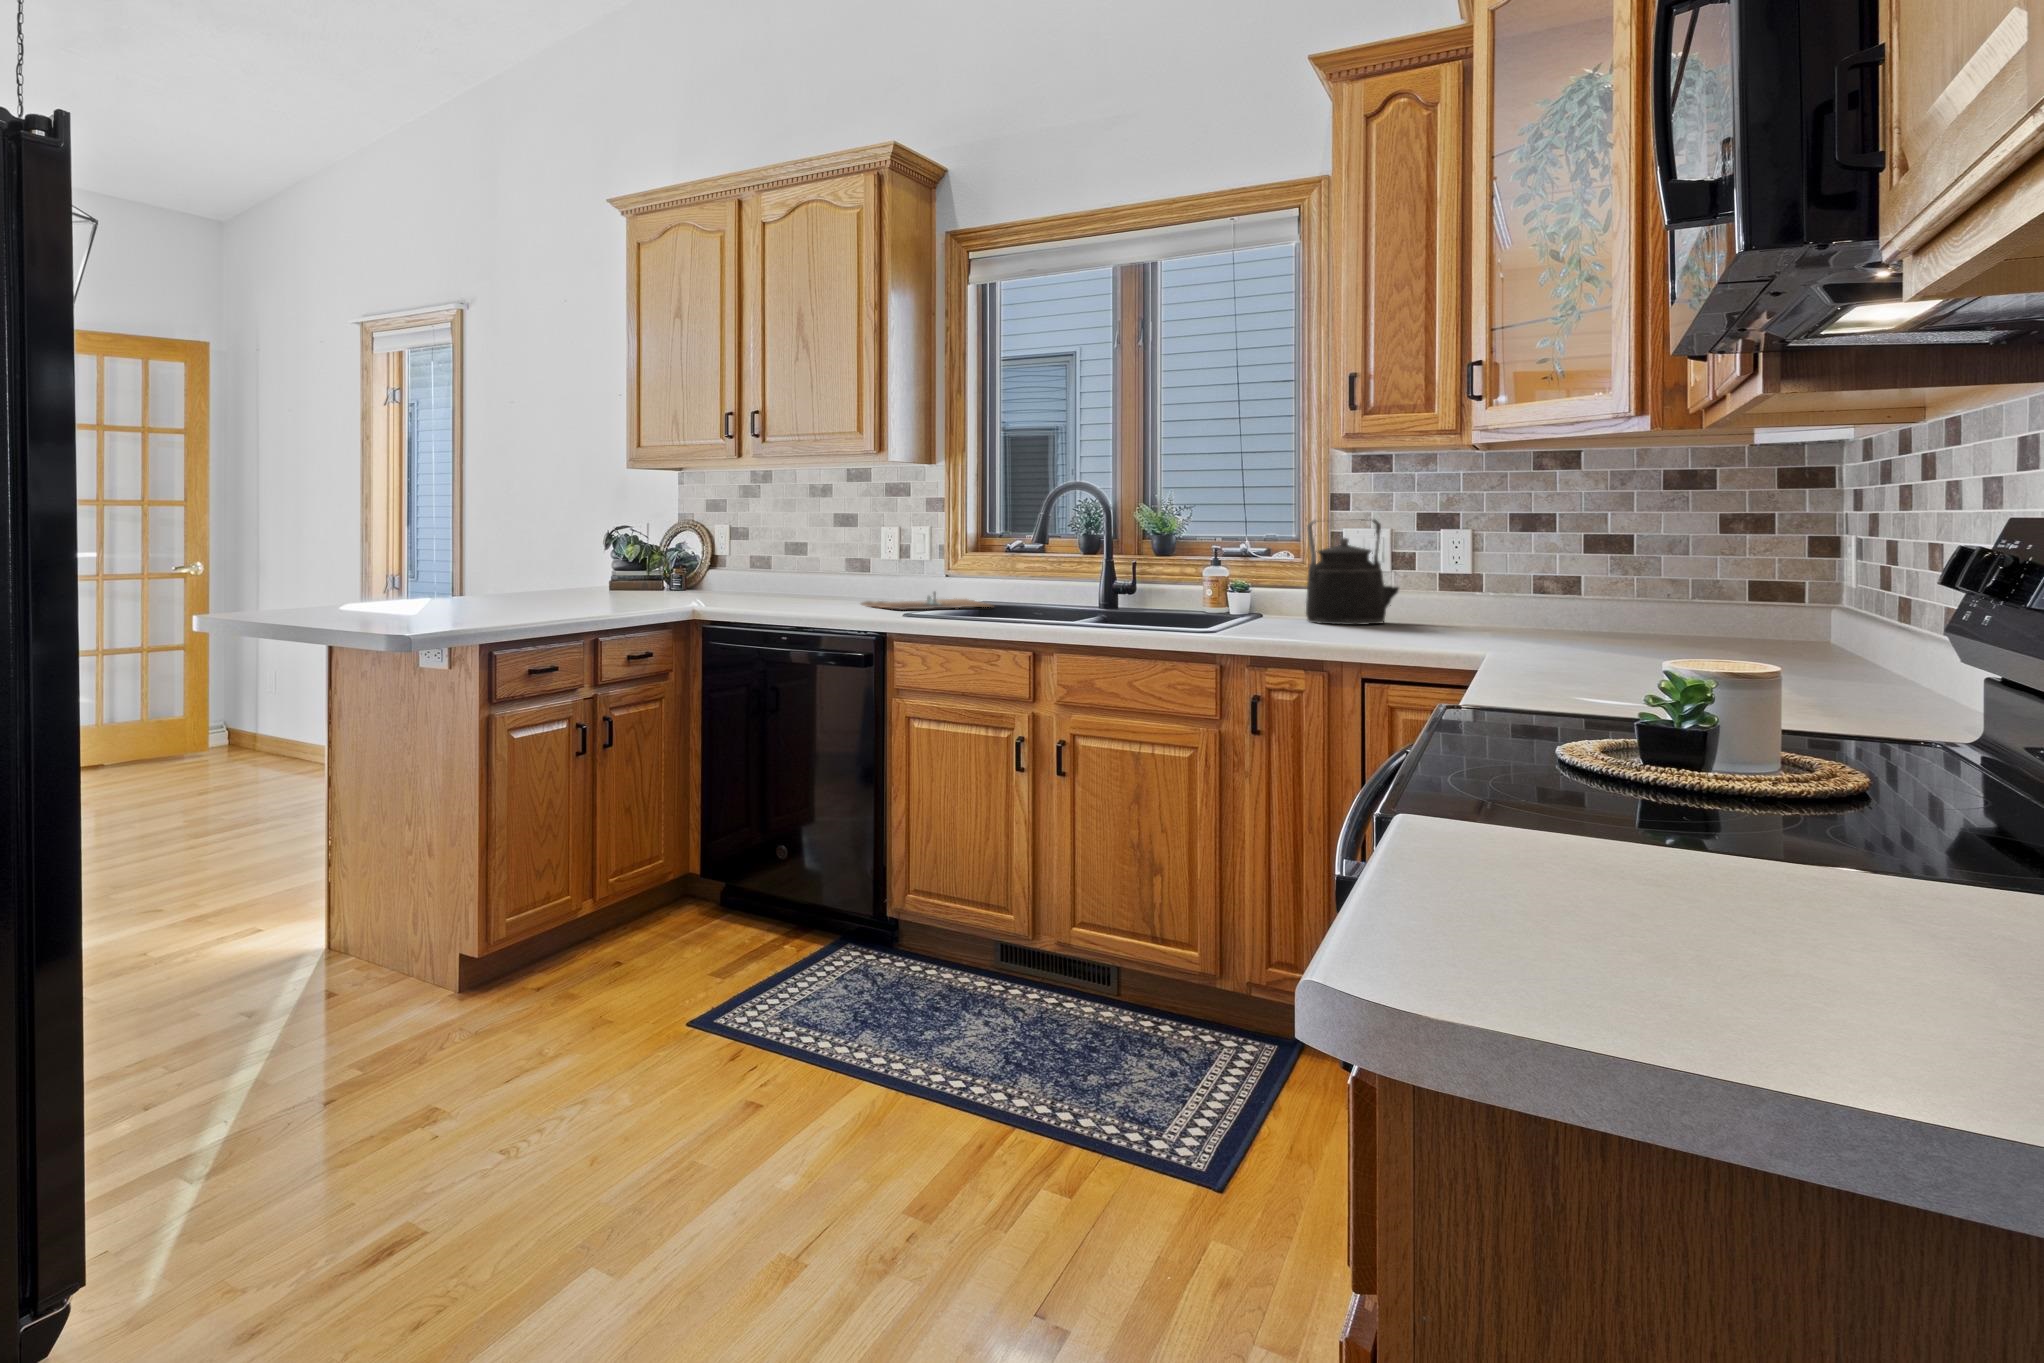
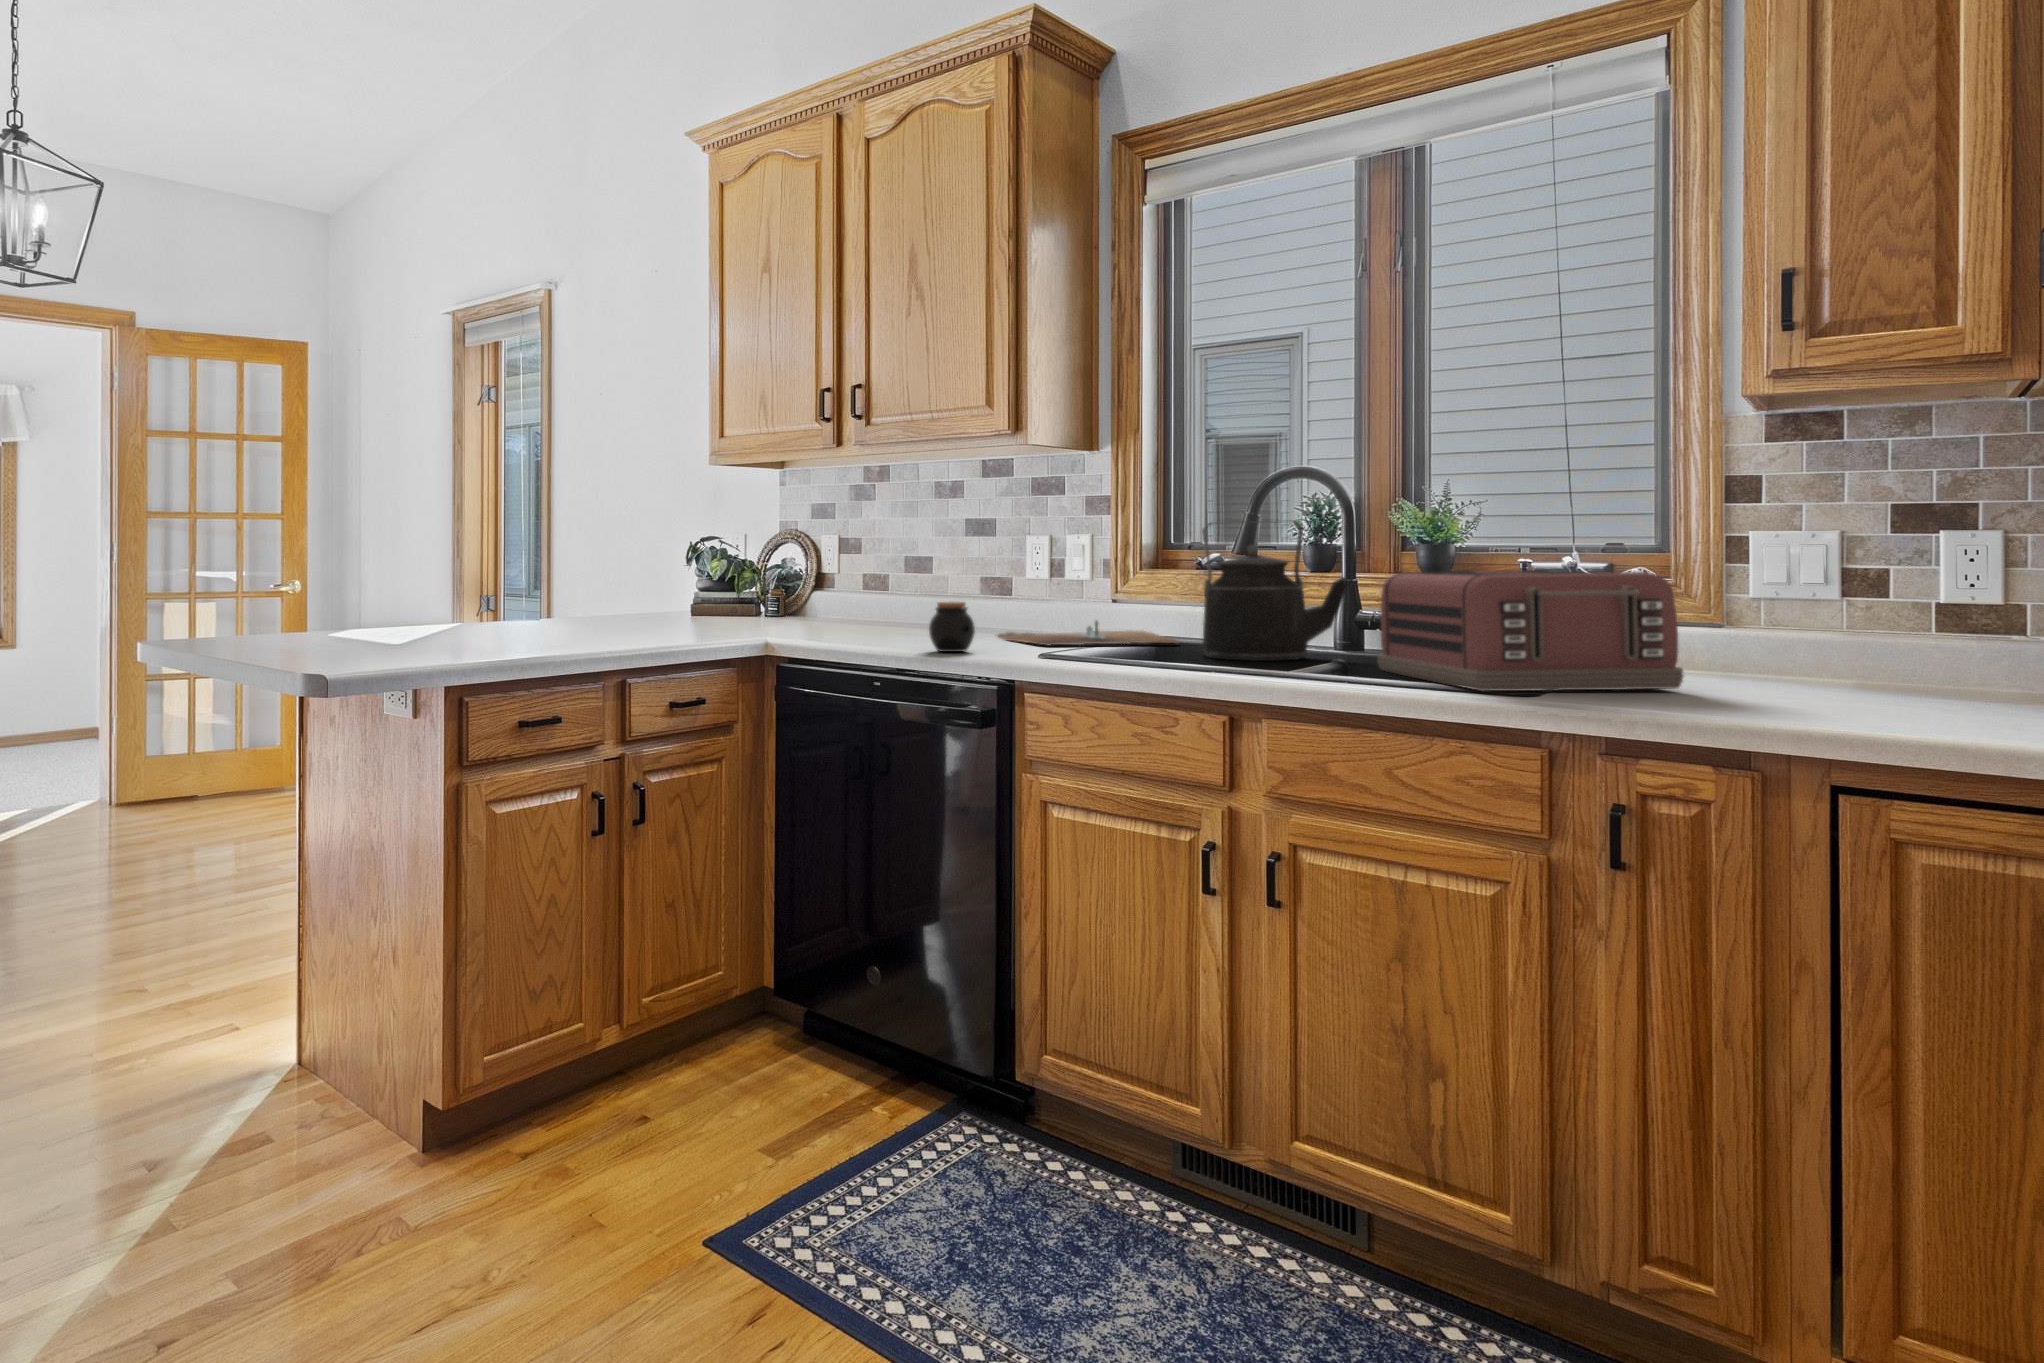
kettle: present [1306,519,1399,625] -> present [1202,520,1347,661]
toaster: none [1125,554,1300,632] -> present [1378,570,1684,691]
jar: none [820,578,853,615] -> present [929,601,975,652]

